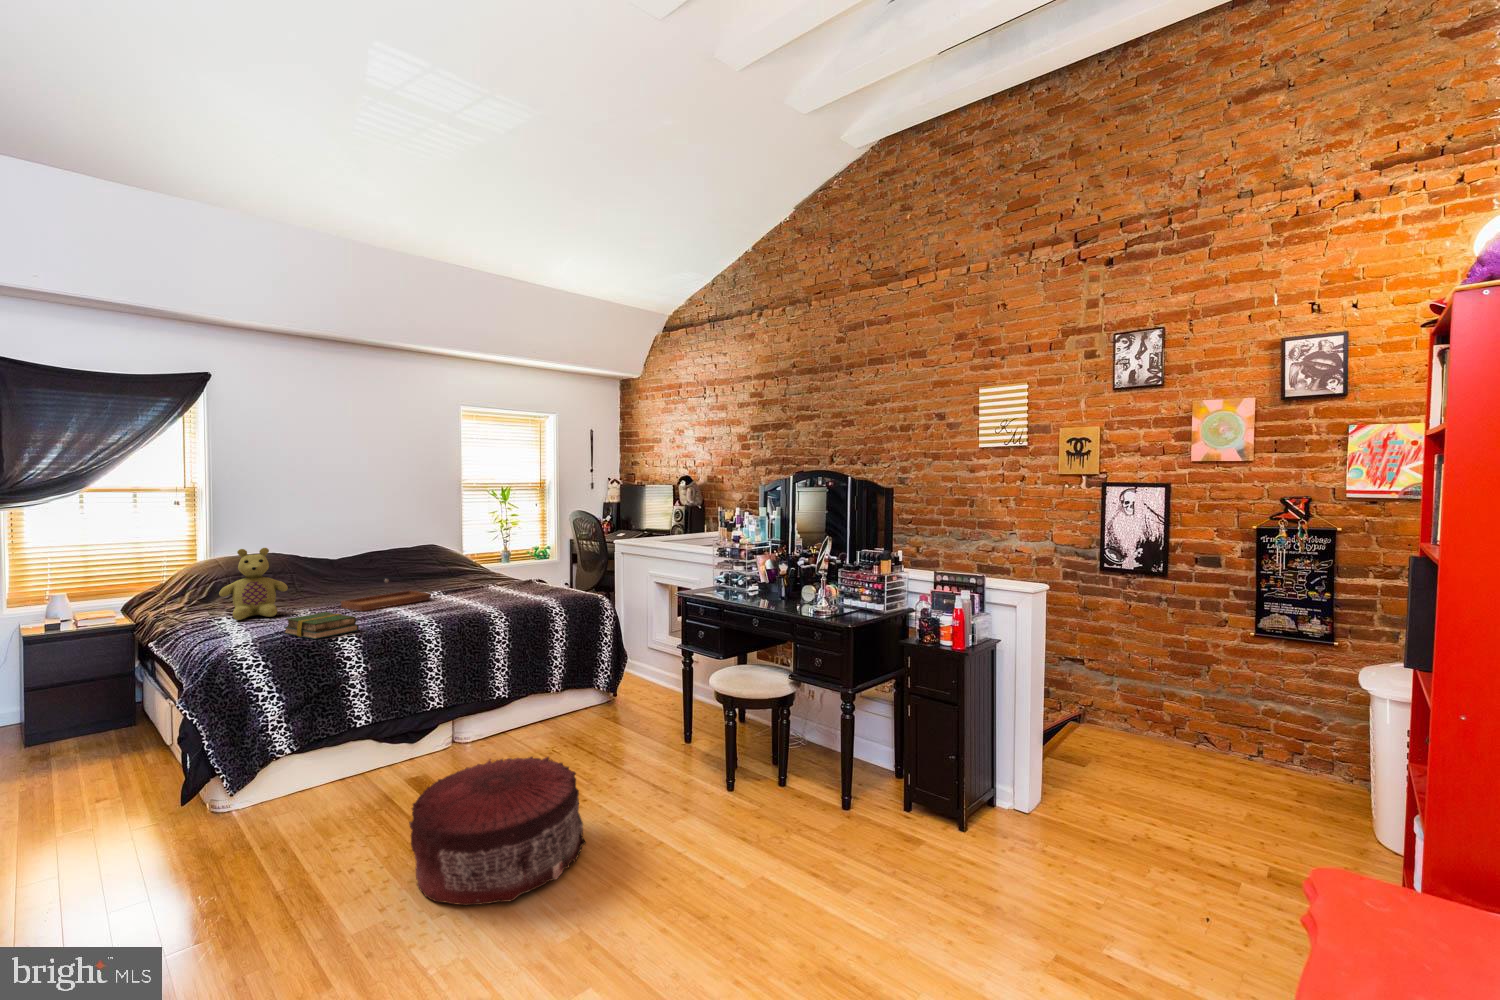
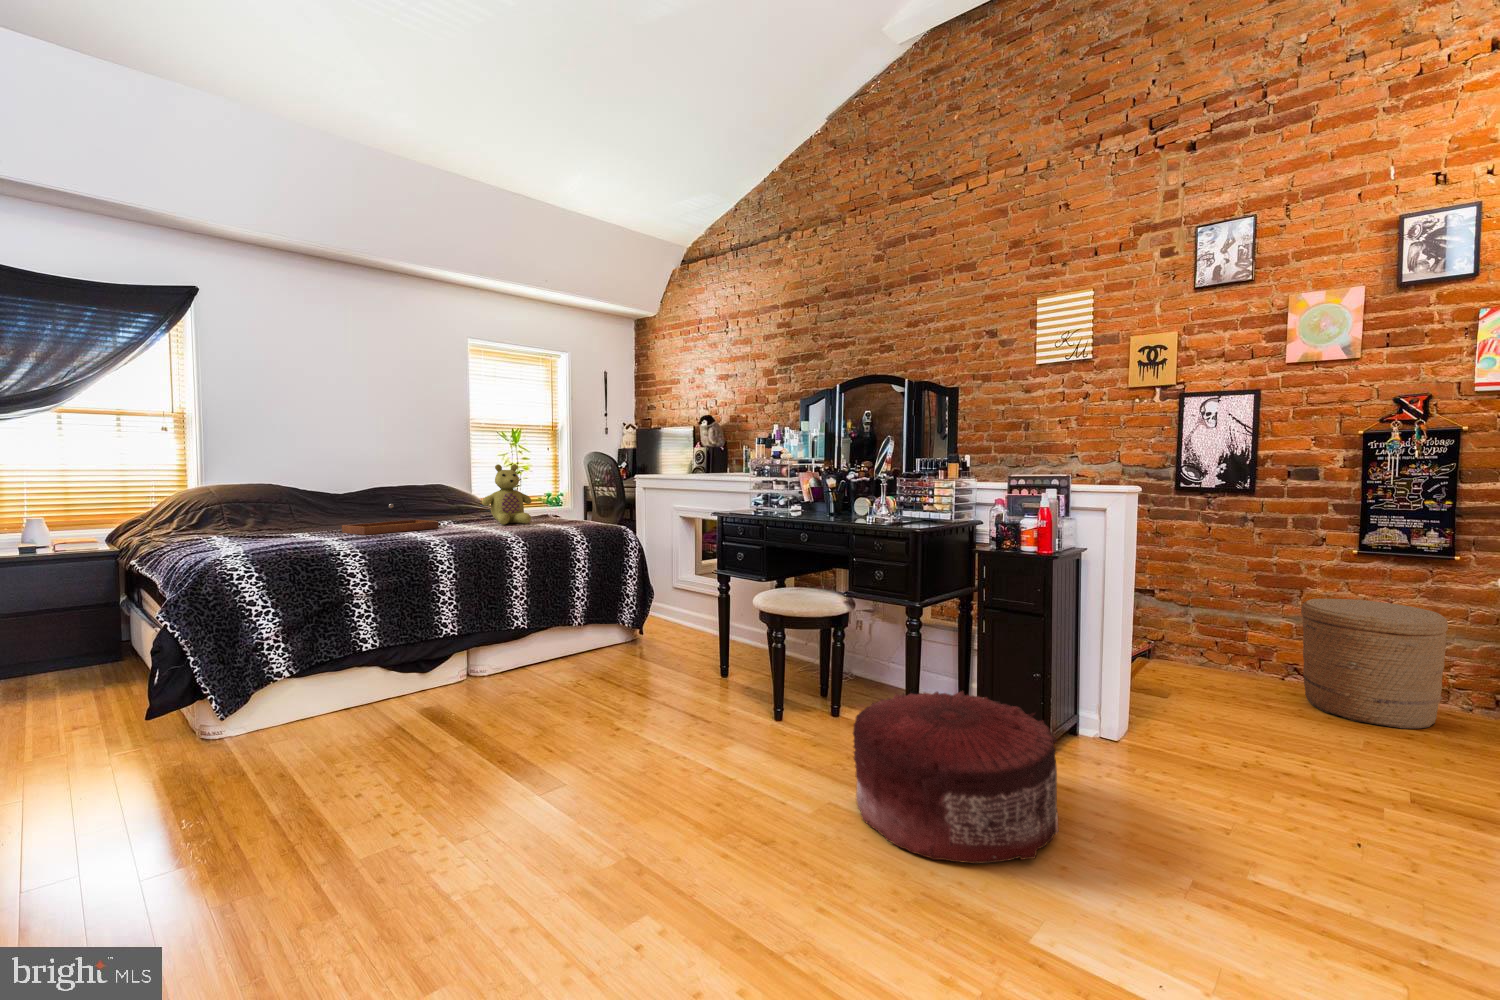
stuffed bear: present [219,548,288,620] -> present [482,464,531,525]
book: present [284,612,359,639] -> none [280,528,362,551]
woven basket: none [1202,676,1325,801] -> present [1301,599,1448,729]
pouf: present [409,757,586,905] -> present [853,691,1058,864]

